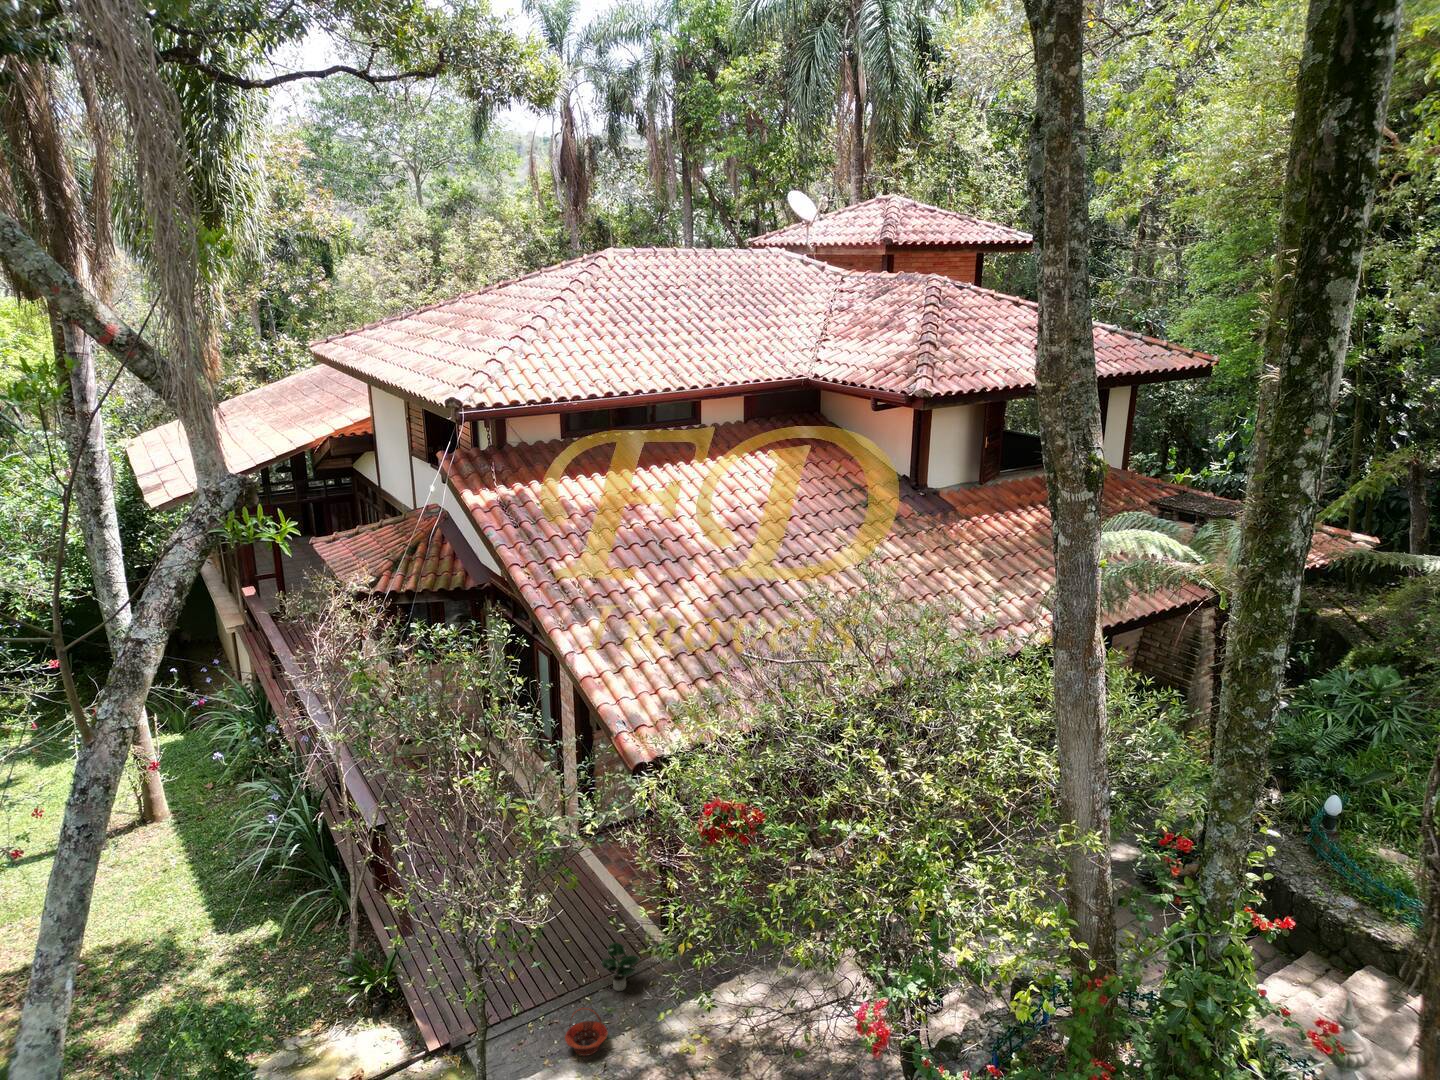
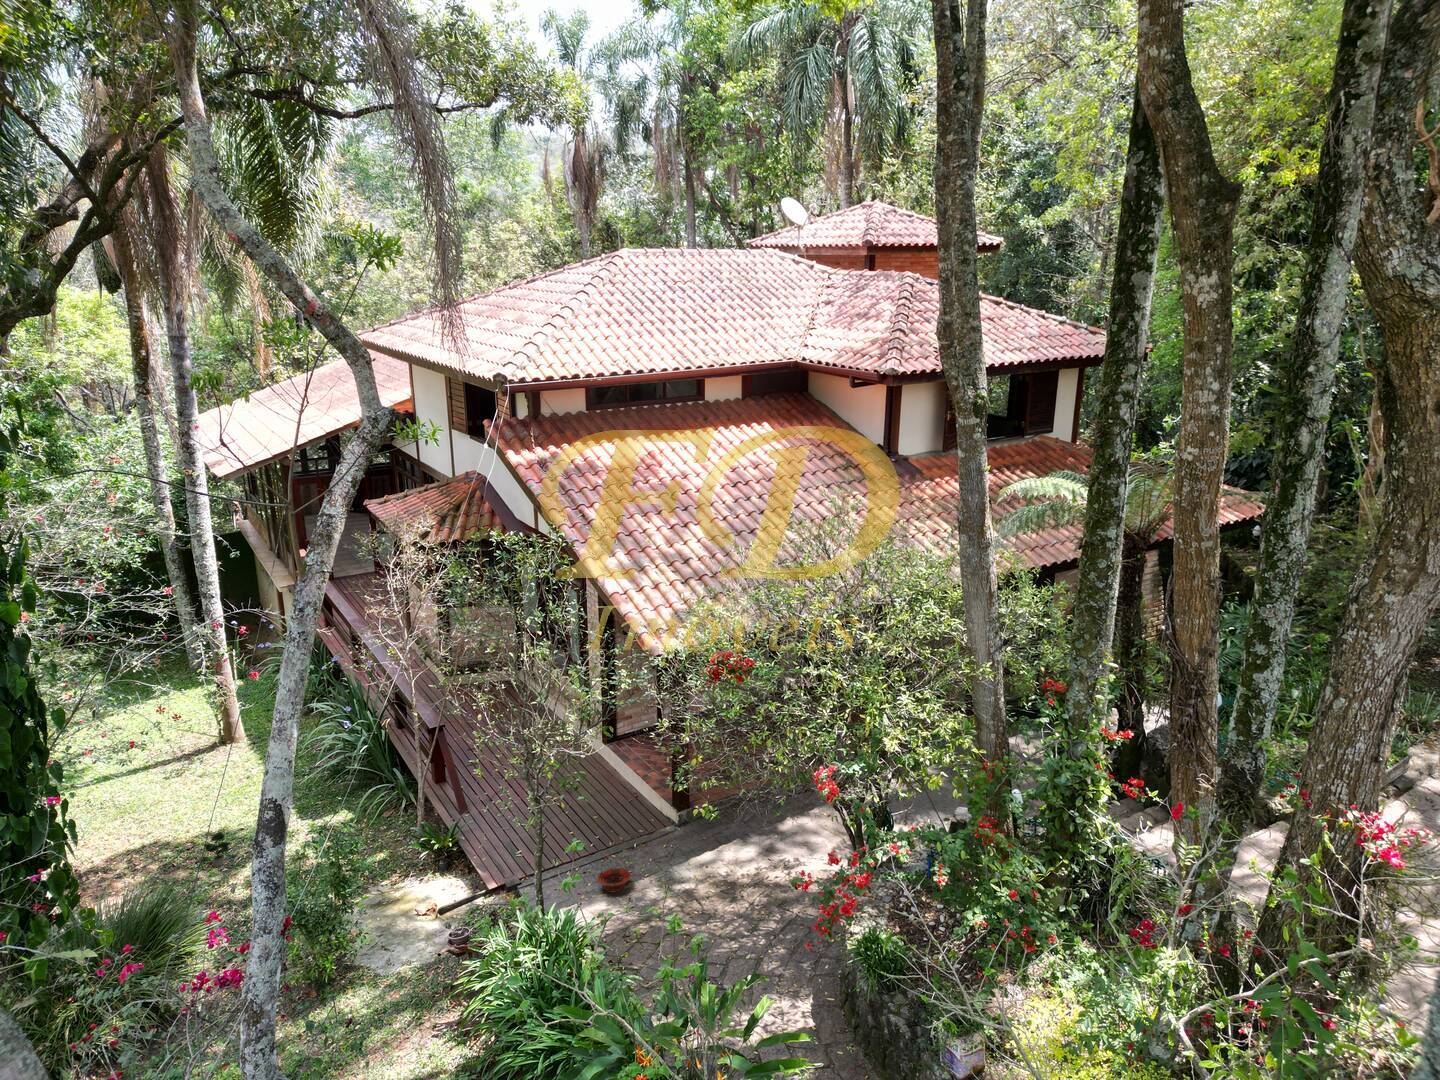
potted plant: present [601,942,639,991] -> present [202,833,232,867]

